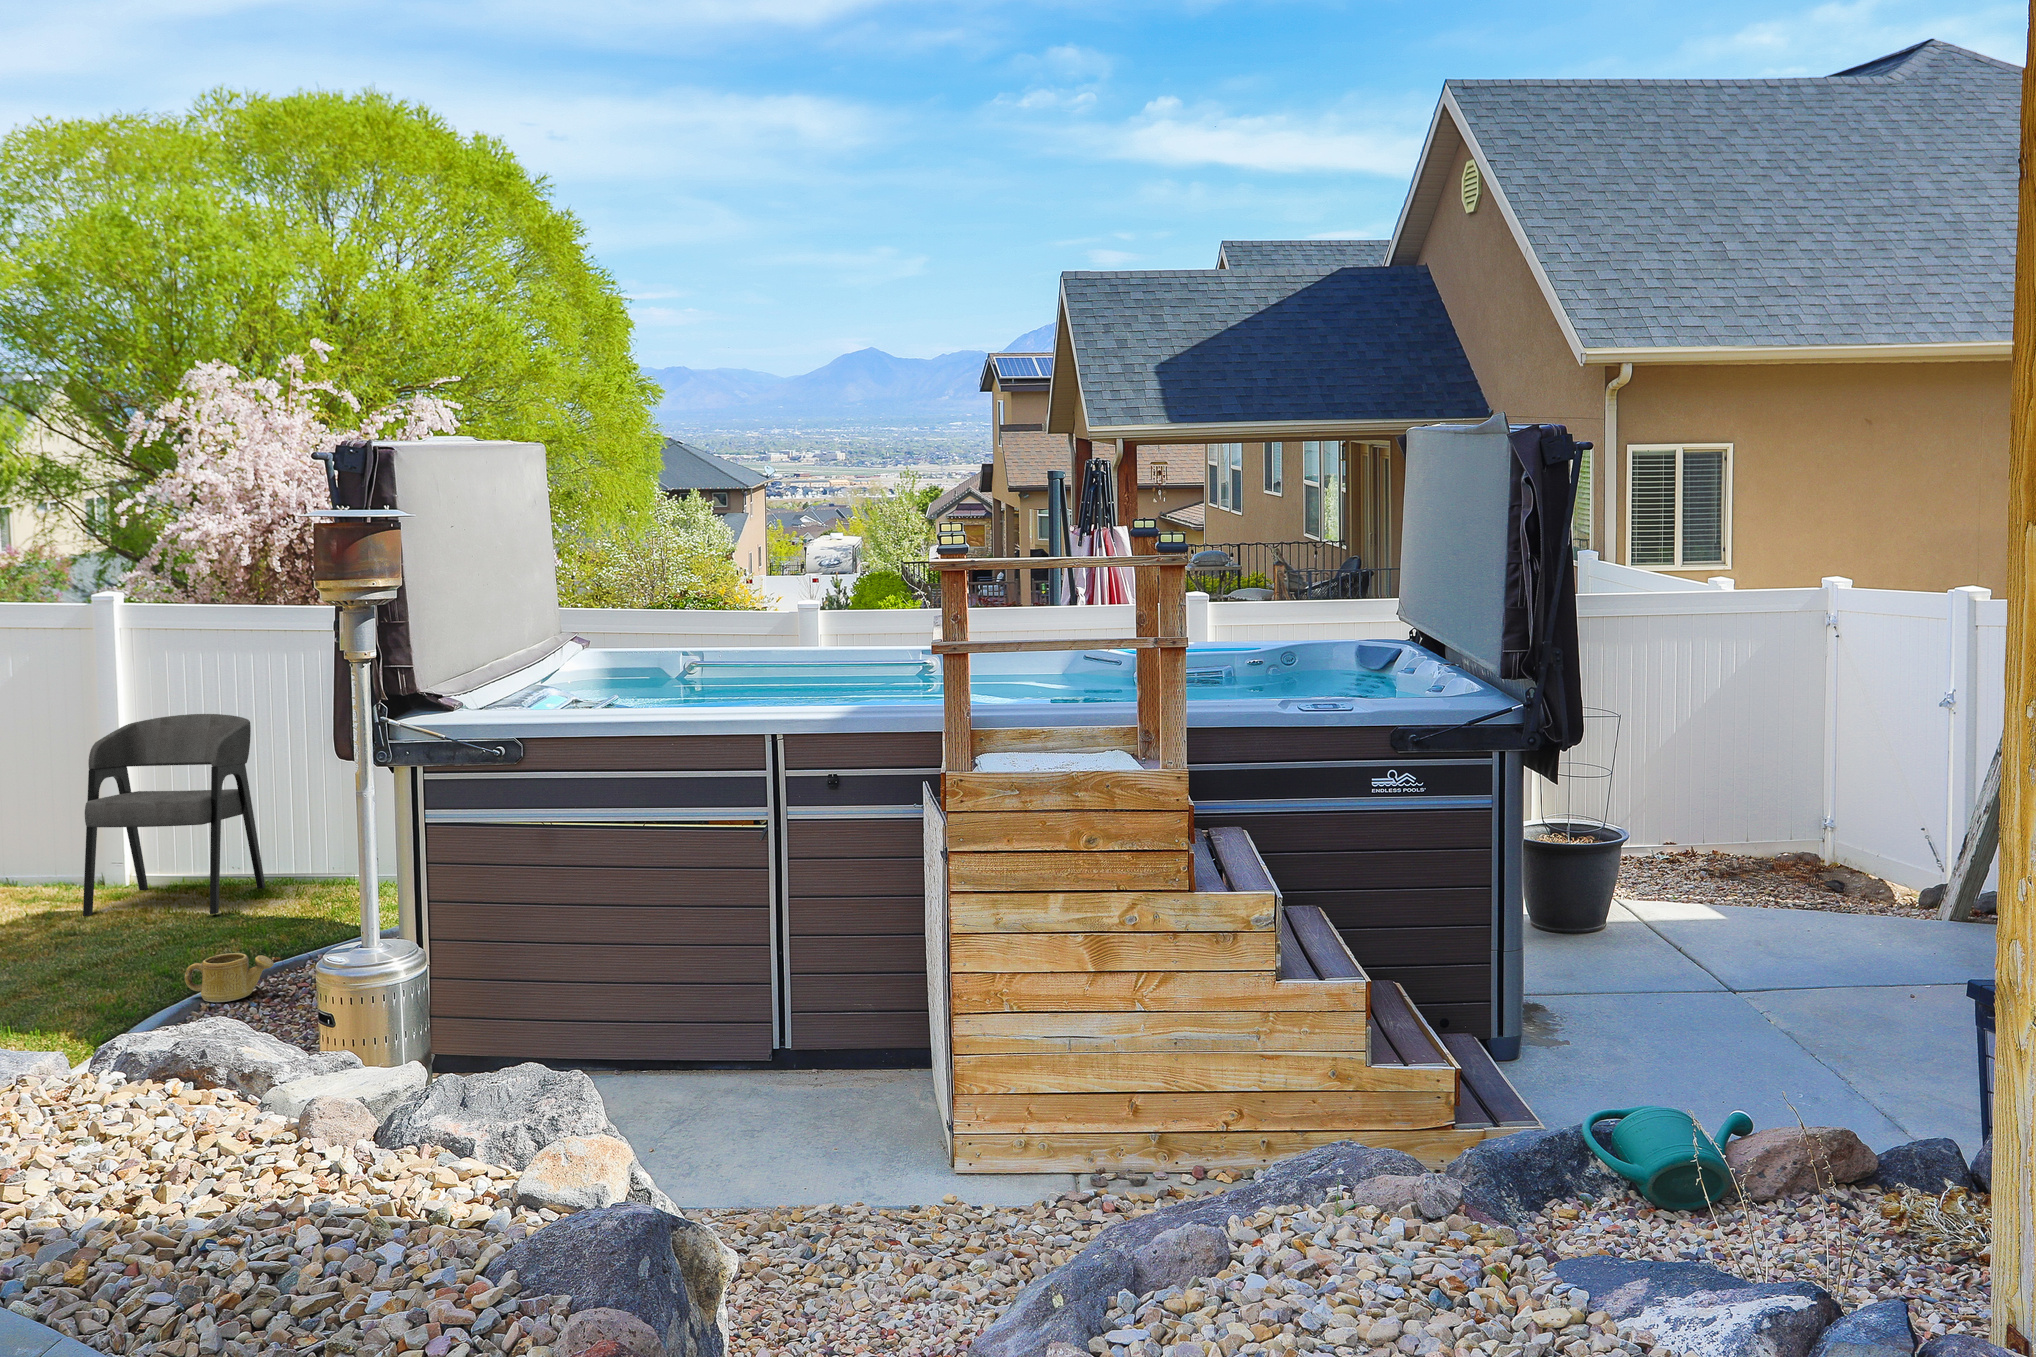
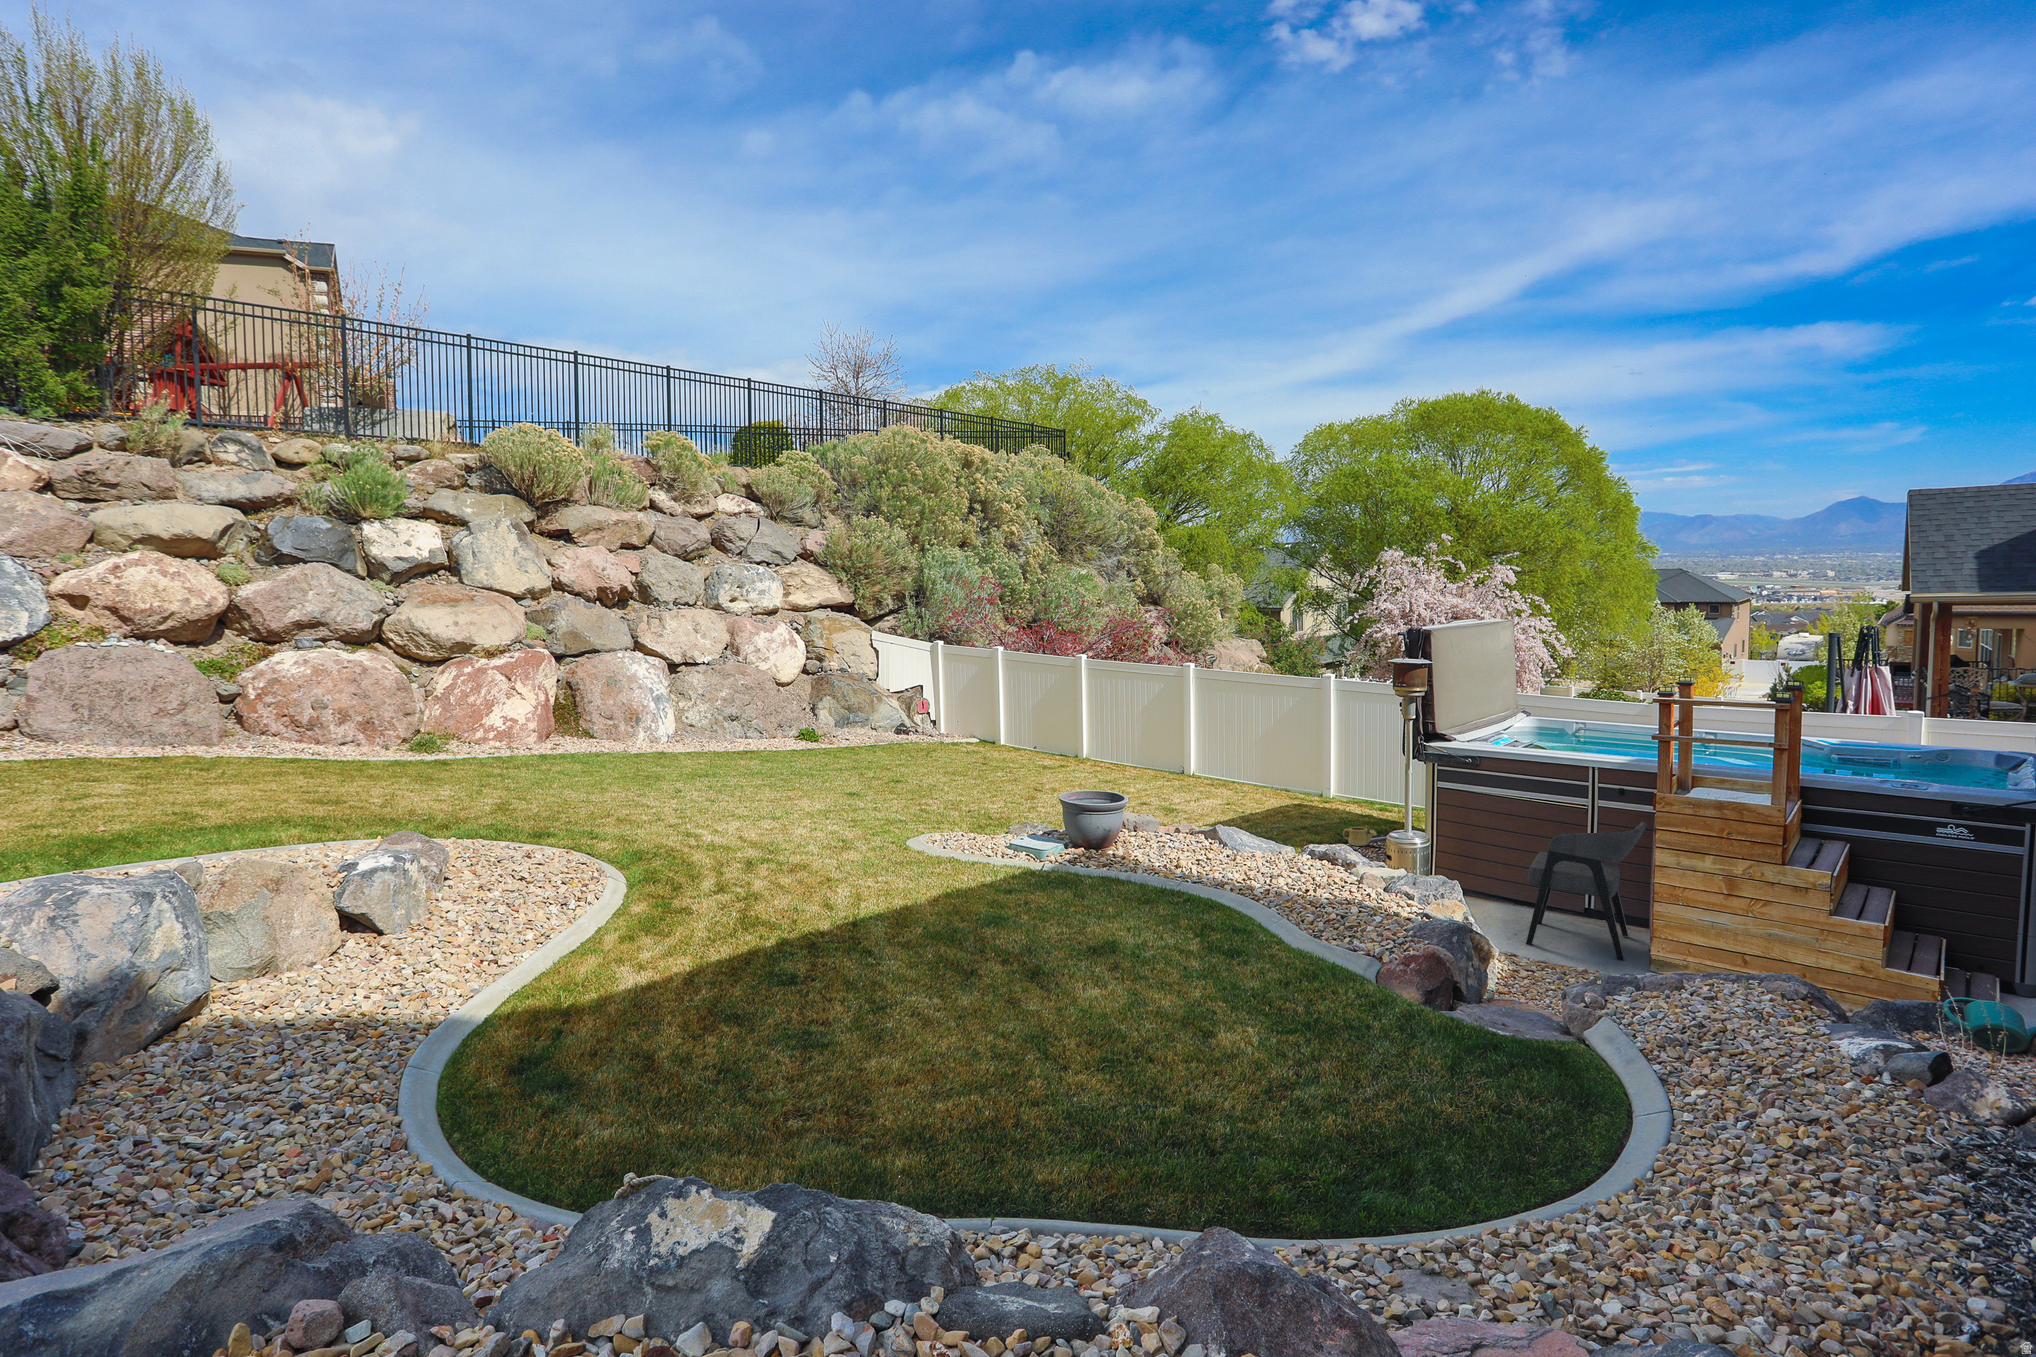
chair: present [83,714,265,916] -> present [1526,822,1646,960]

